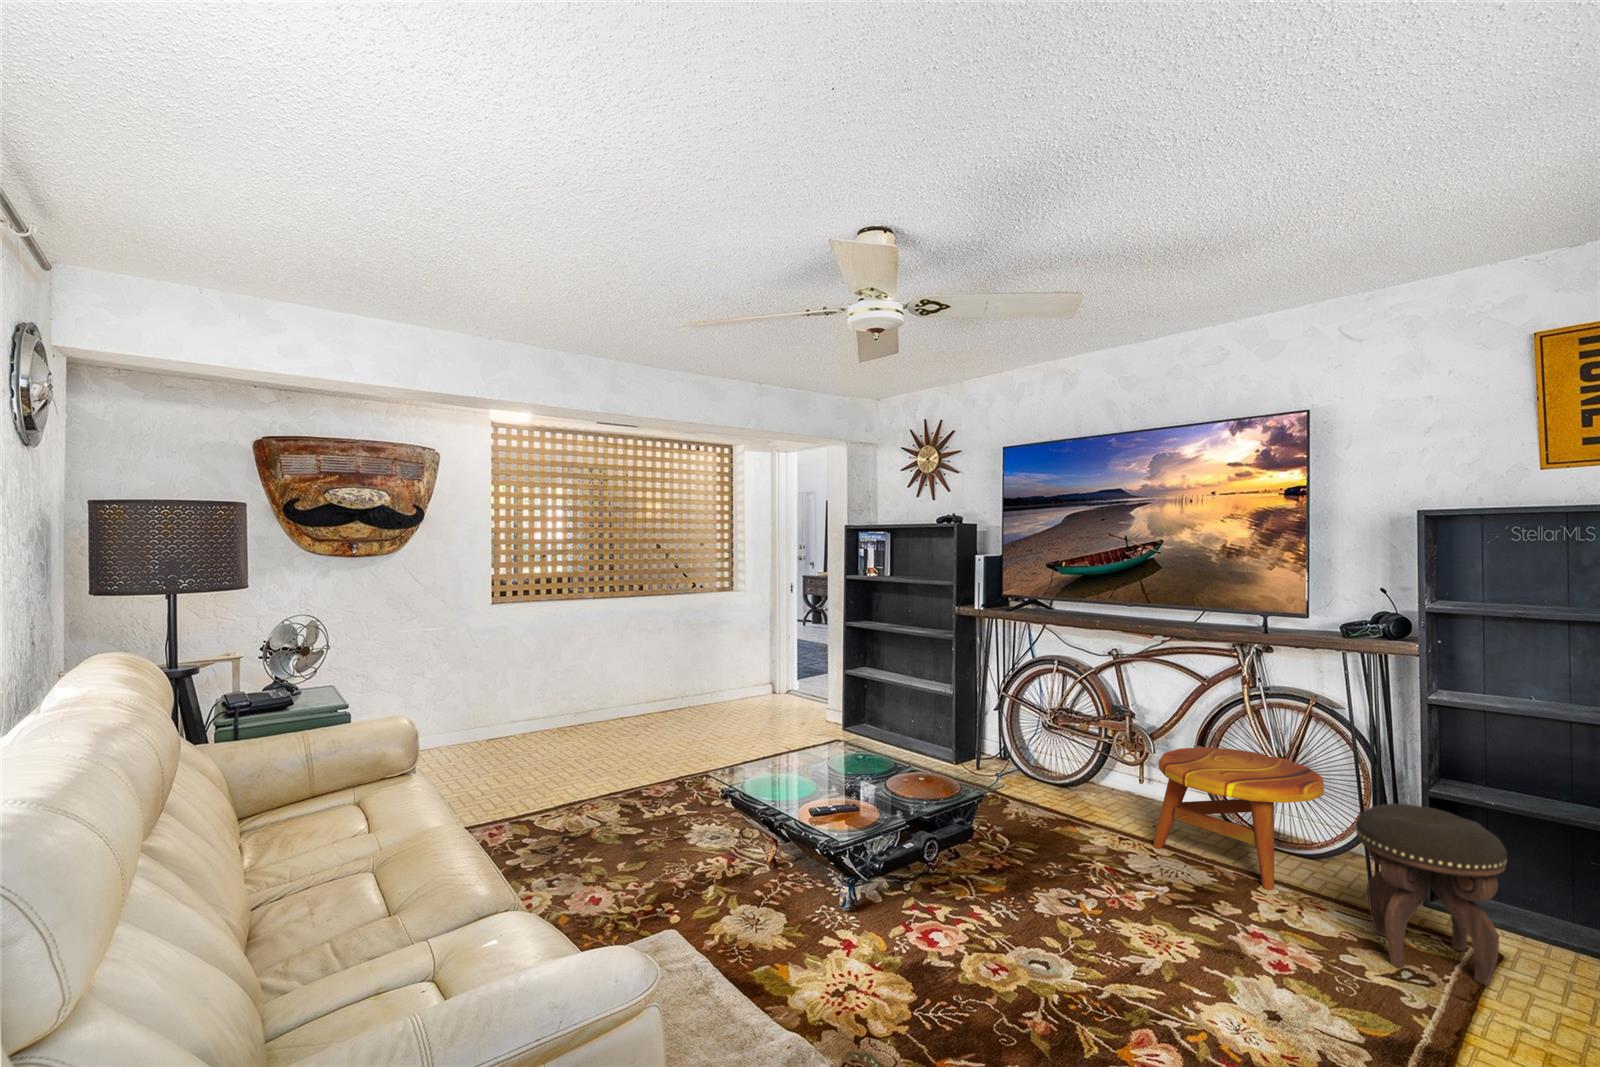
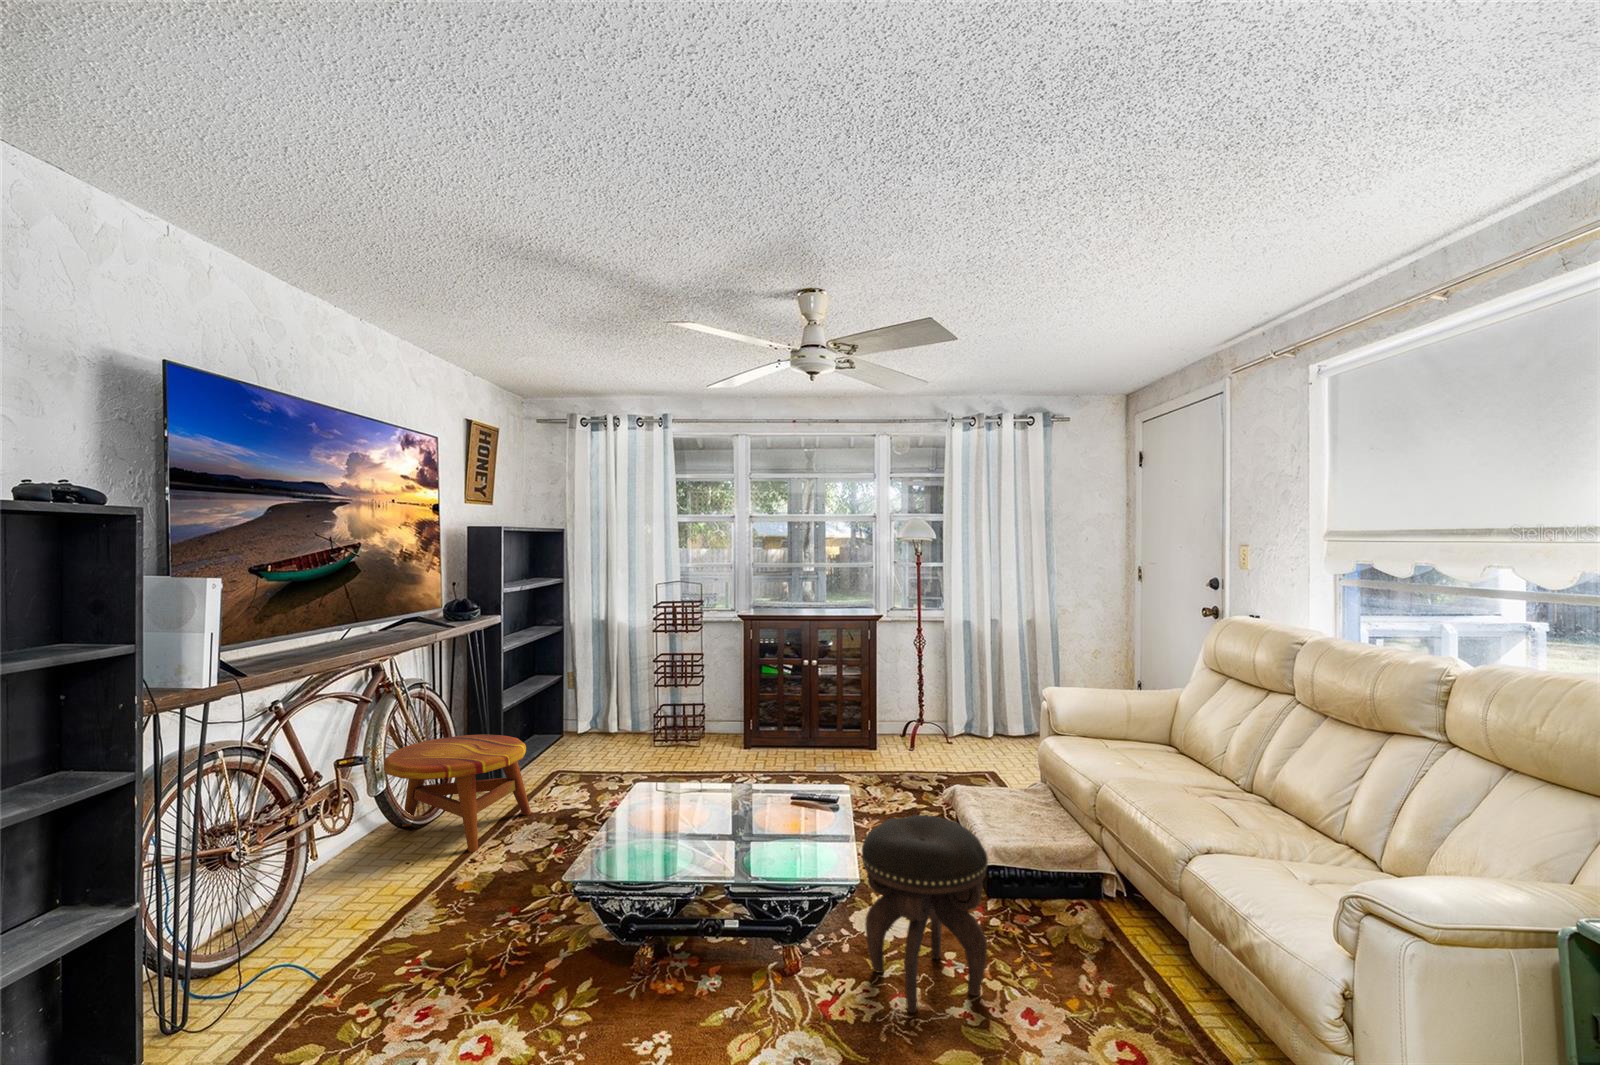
footstool: present [1356,804,1507,985] -> present [862,815,988,1013]

